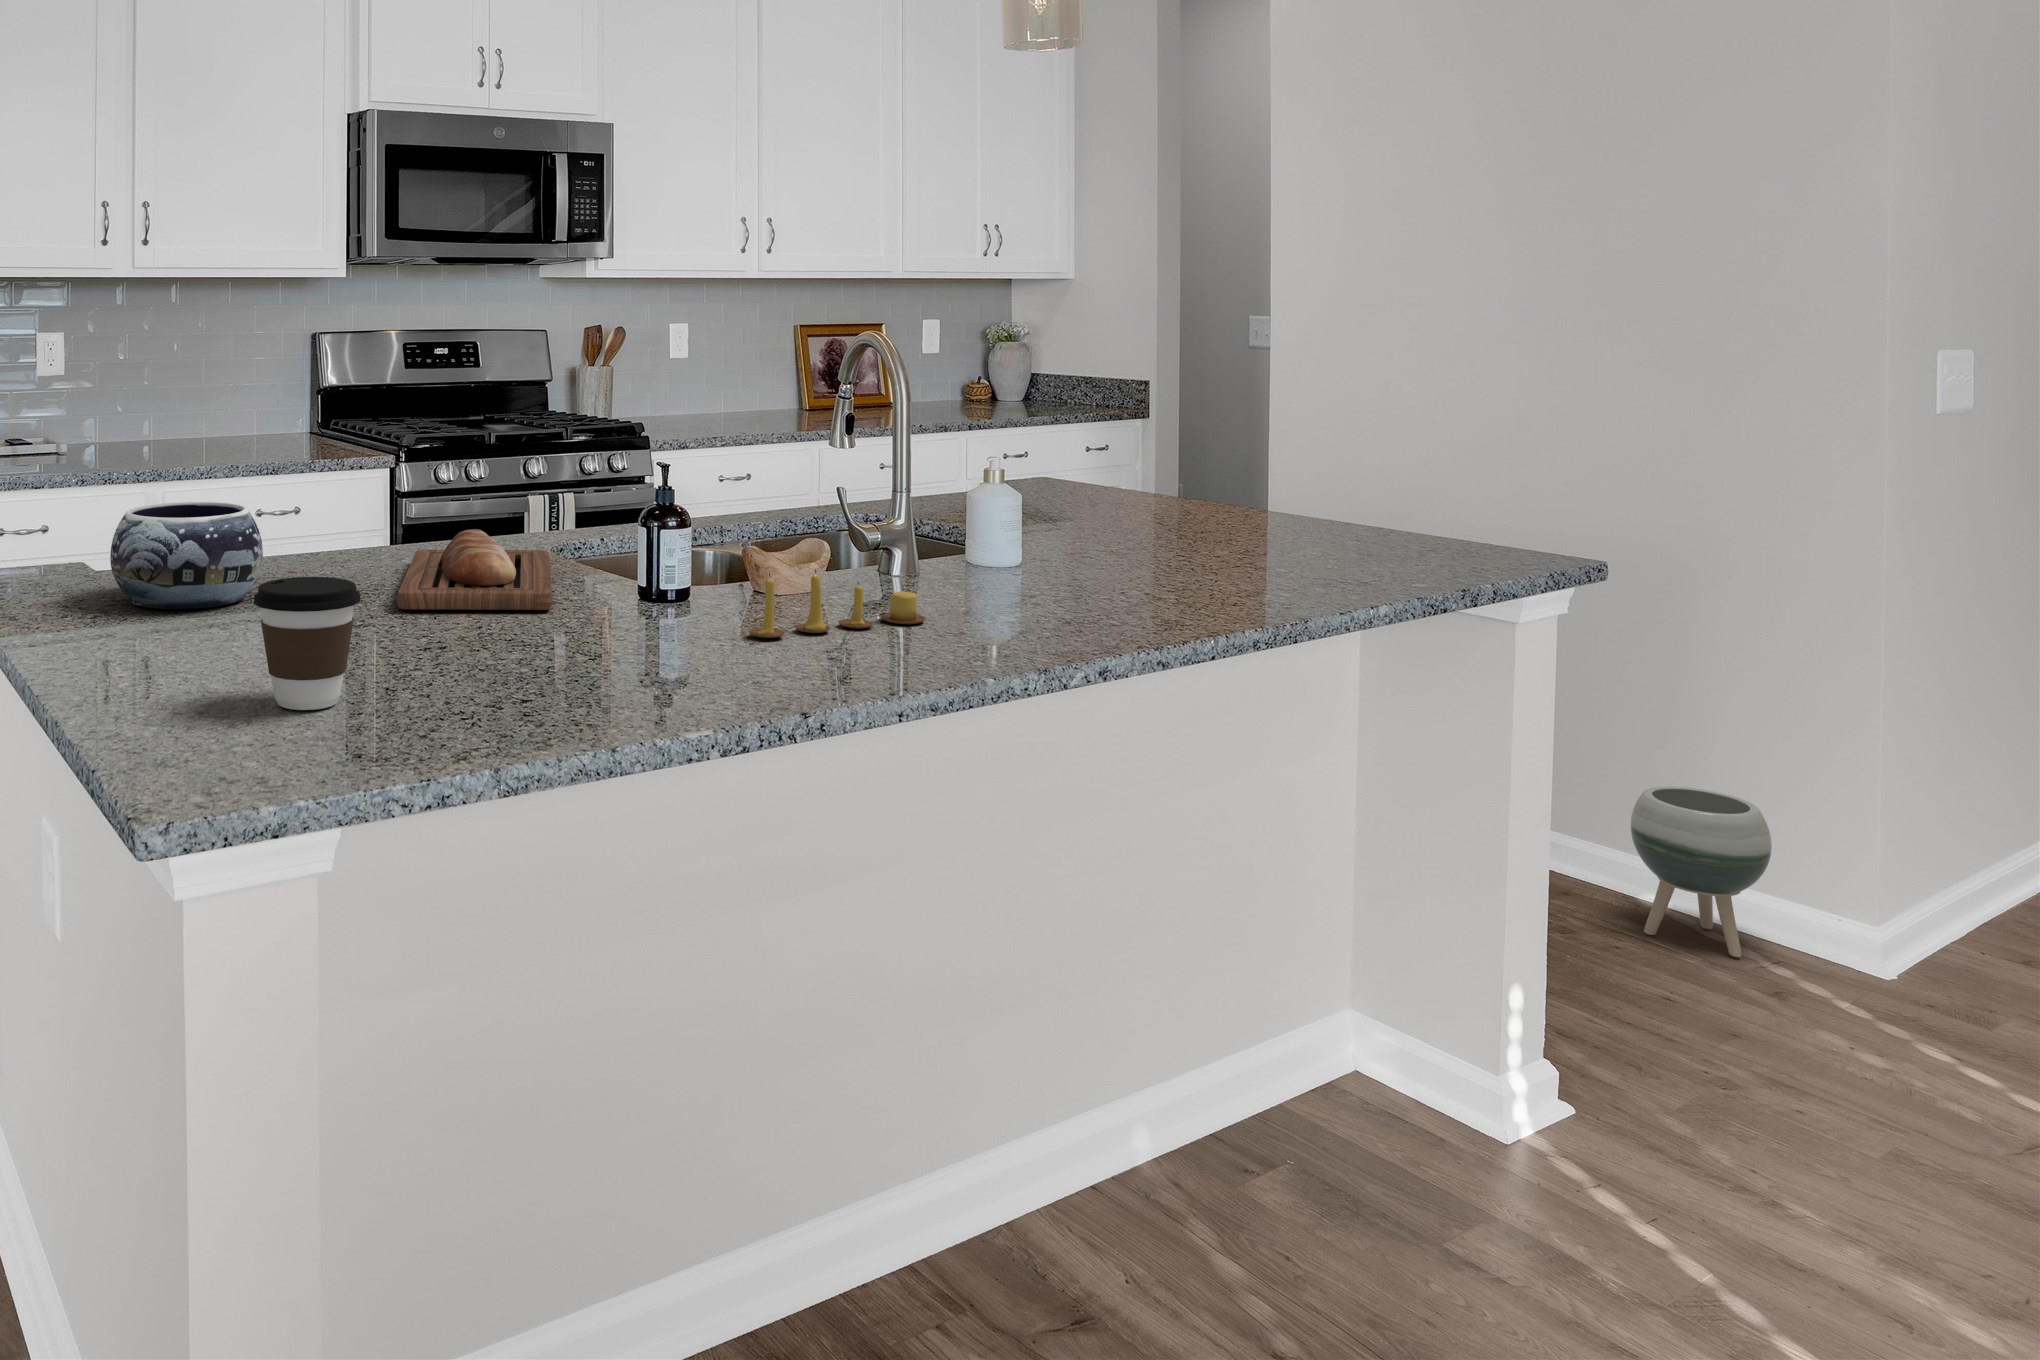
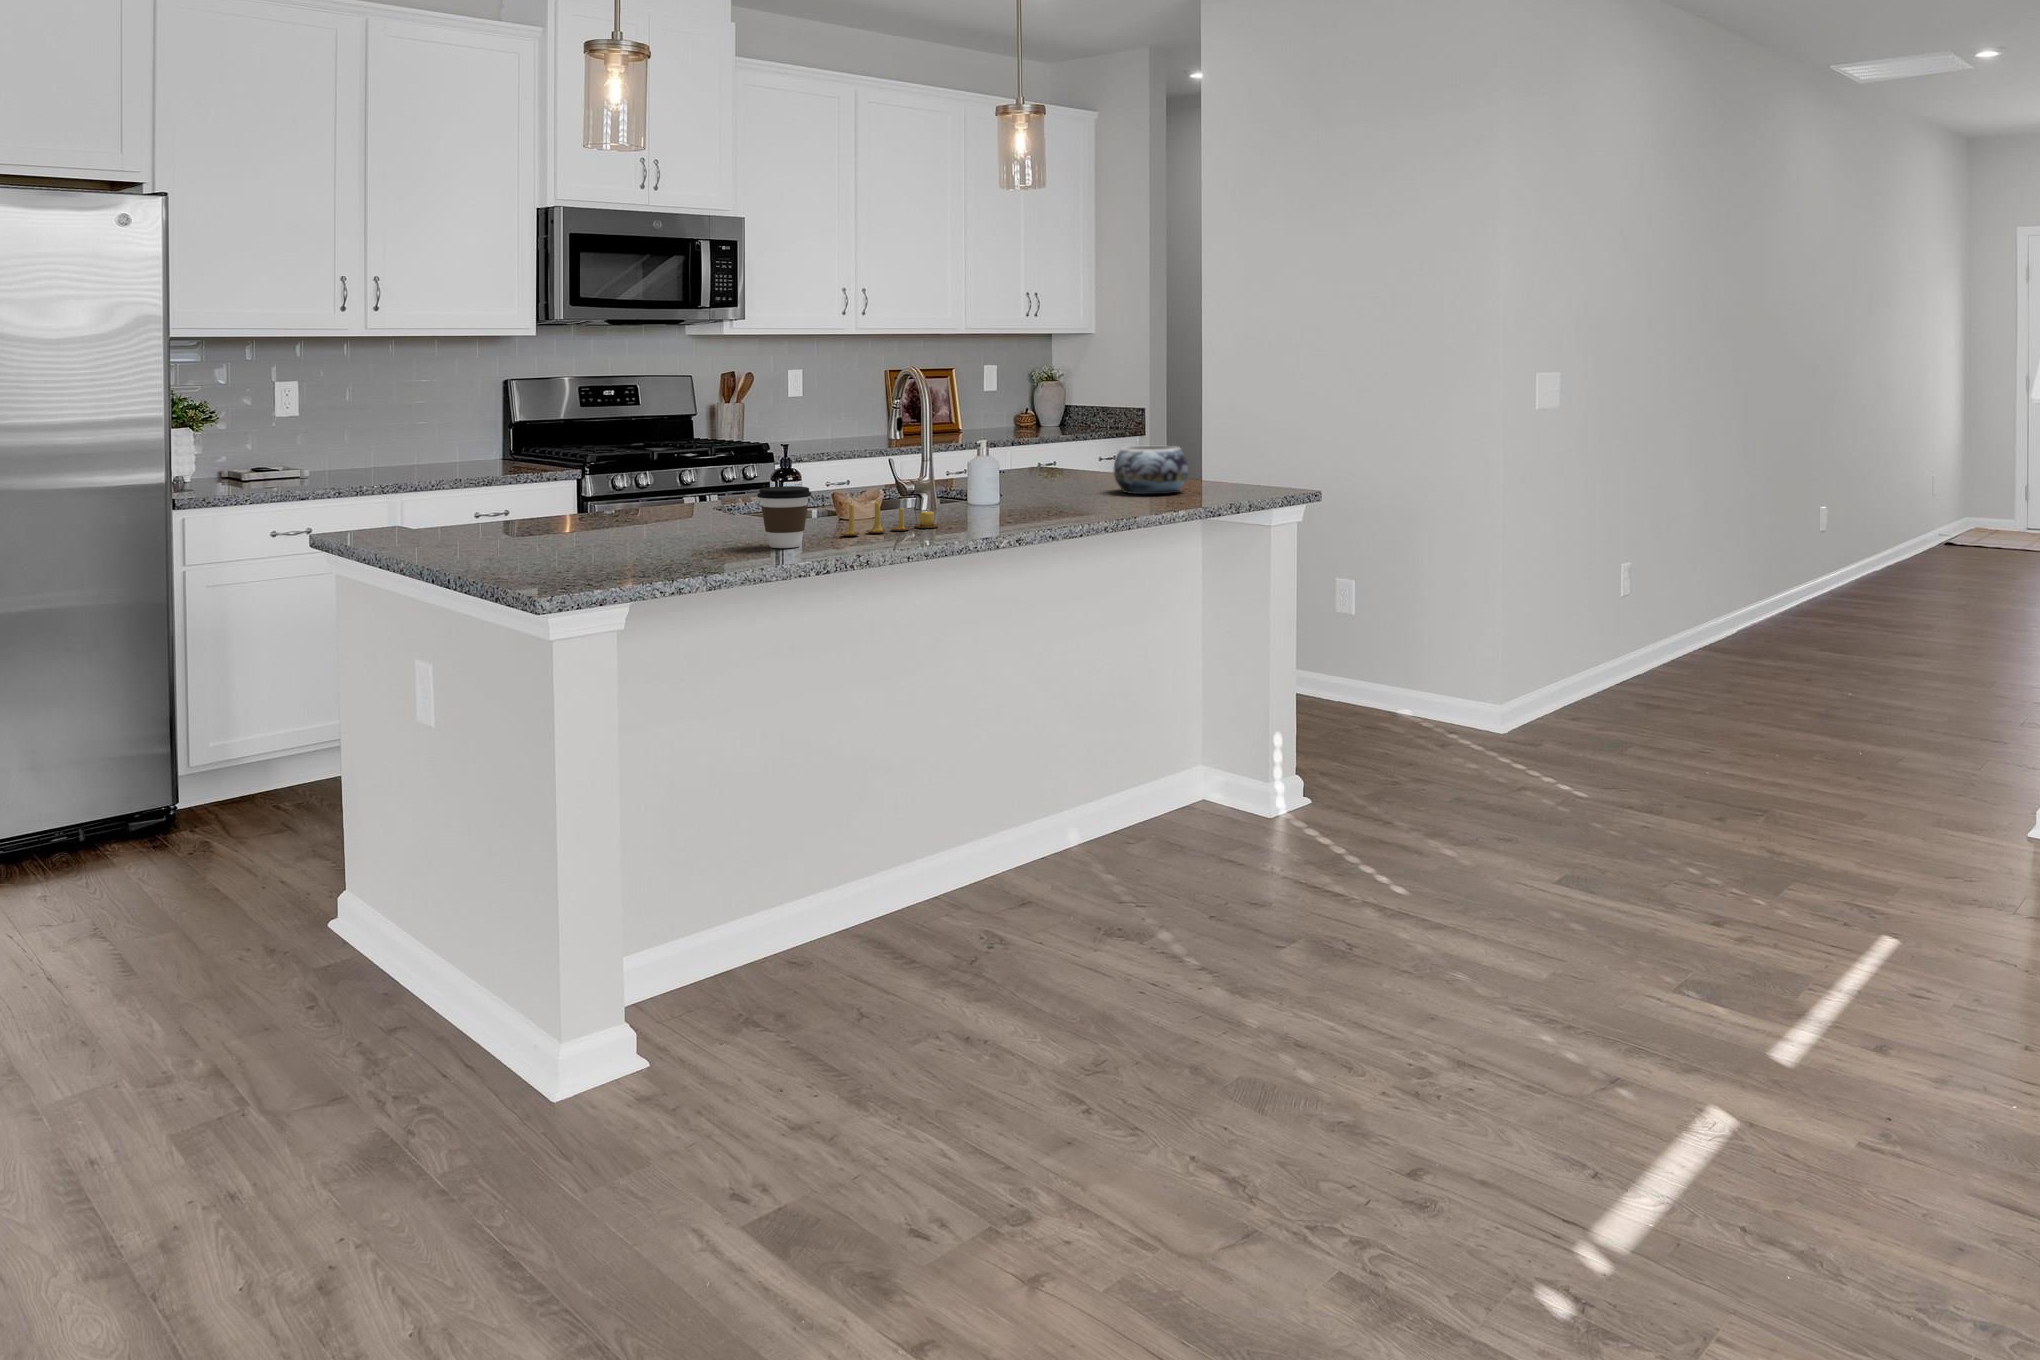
decorative bowl: present [110,502,263,609] -> present [1114,446,1188,494]
bread loaf: present [397,529,552,610] -> none [631,494,726,535]
coffee cup: present [254,577,361,710] -> present [757,486,811,548]
planter: present [1631,786,1772,957] -> none [1383,639,1450,732]

